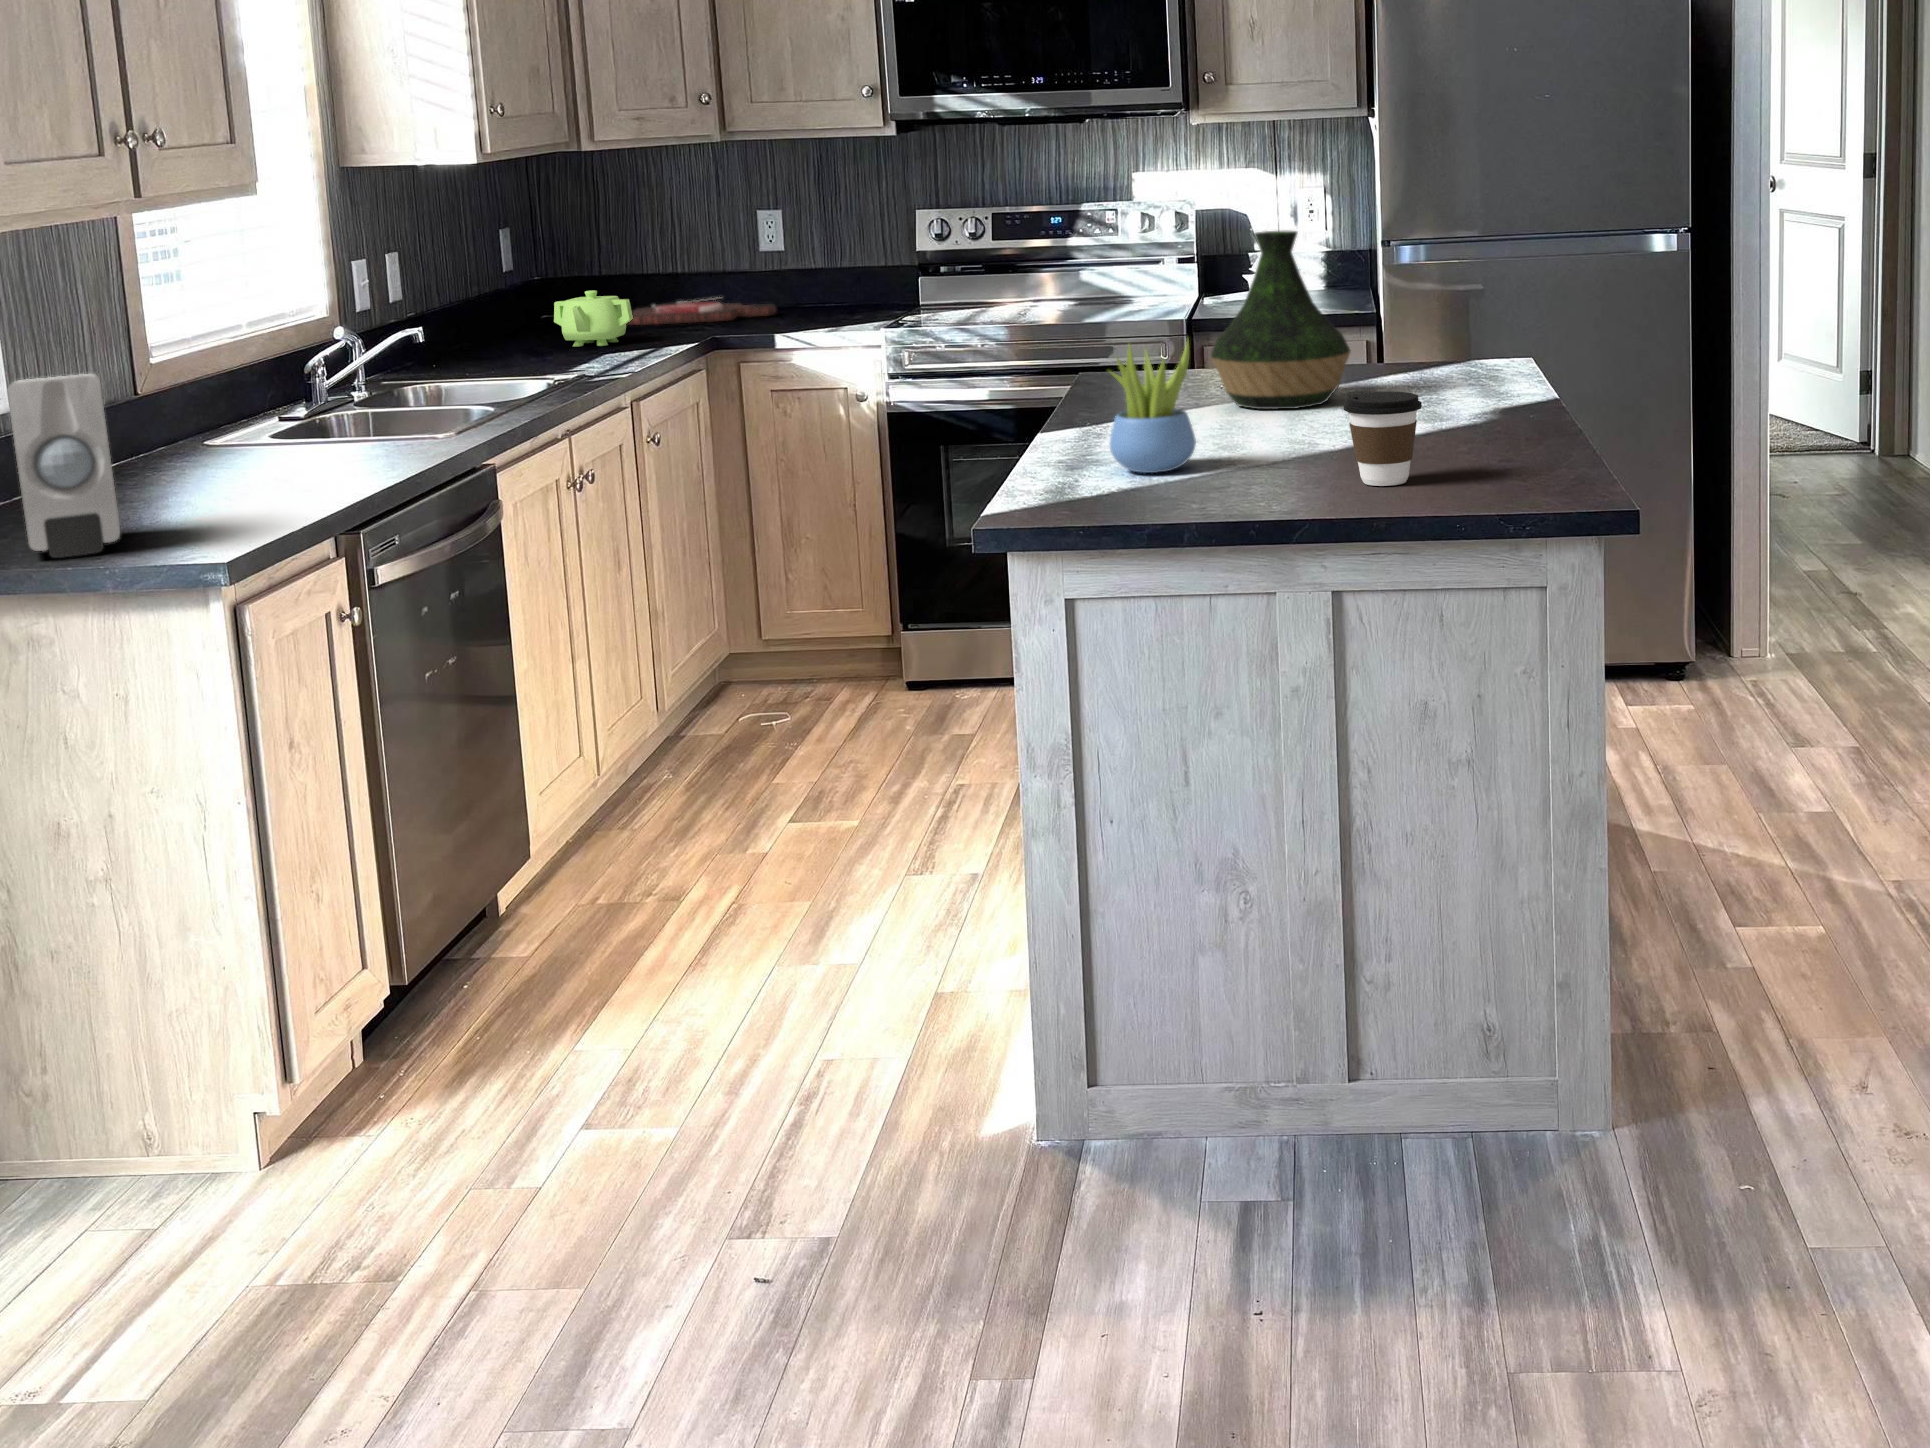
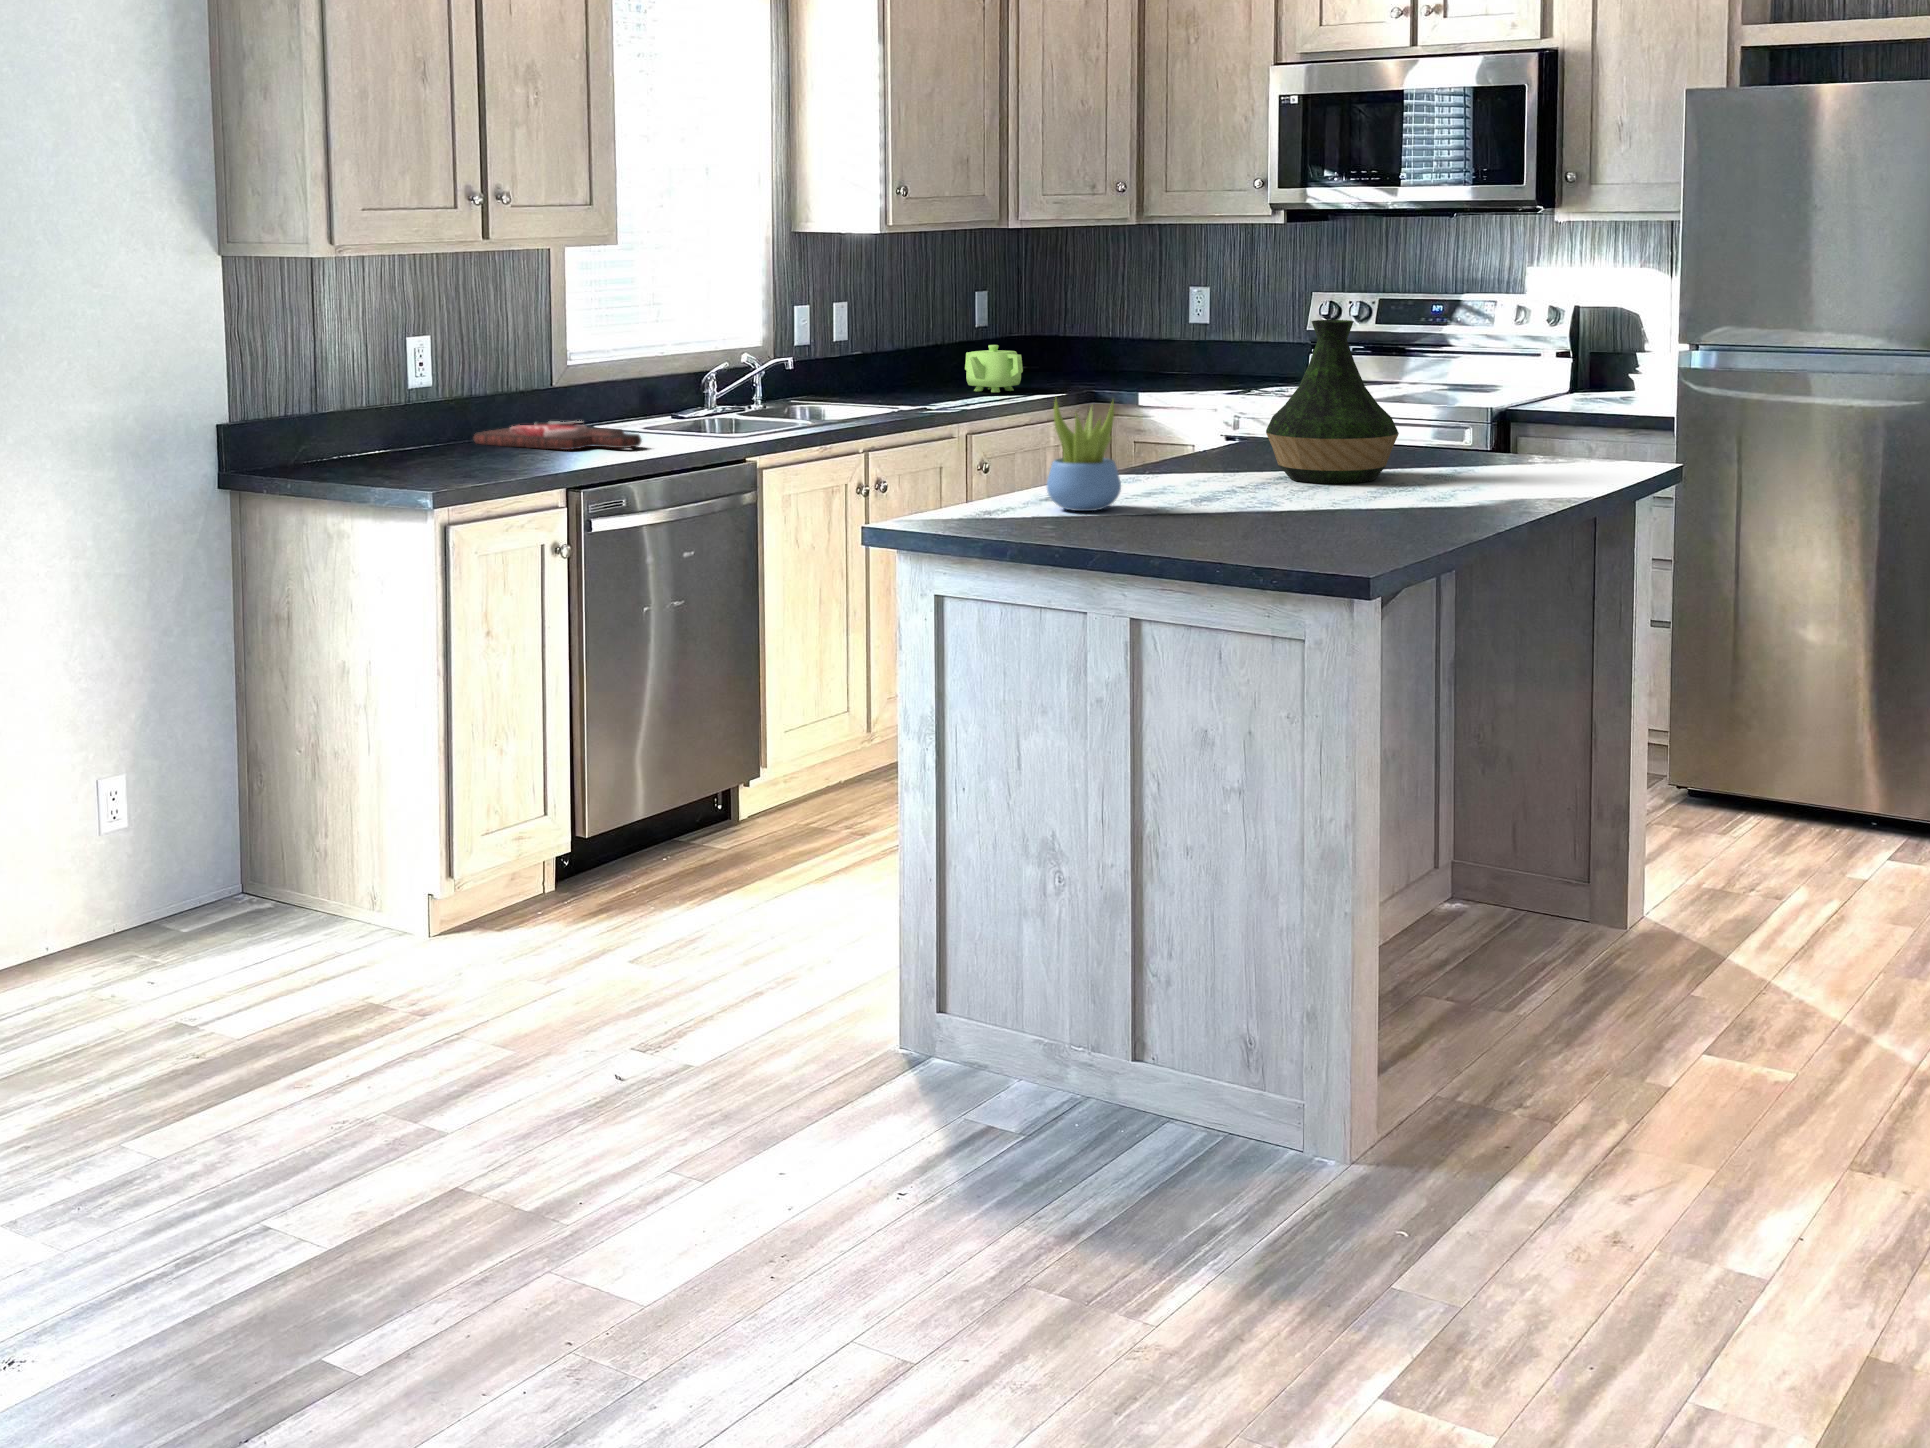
cutting board: present [628,300,776,325] -> present [474,421,642,450]
soap dispenser: present [7,374,120,558] -> none [348,357,426,479]
coffee cup: present [1344,391,1422,486] -> none [1171,456,1241,538]

